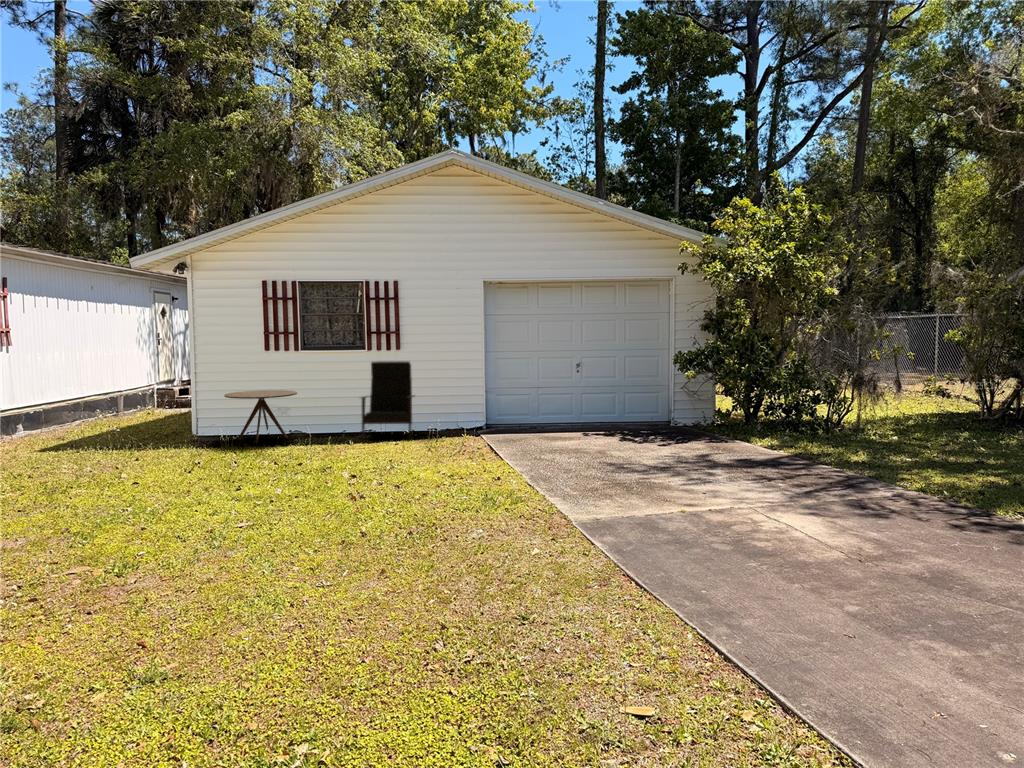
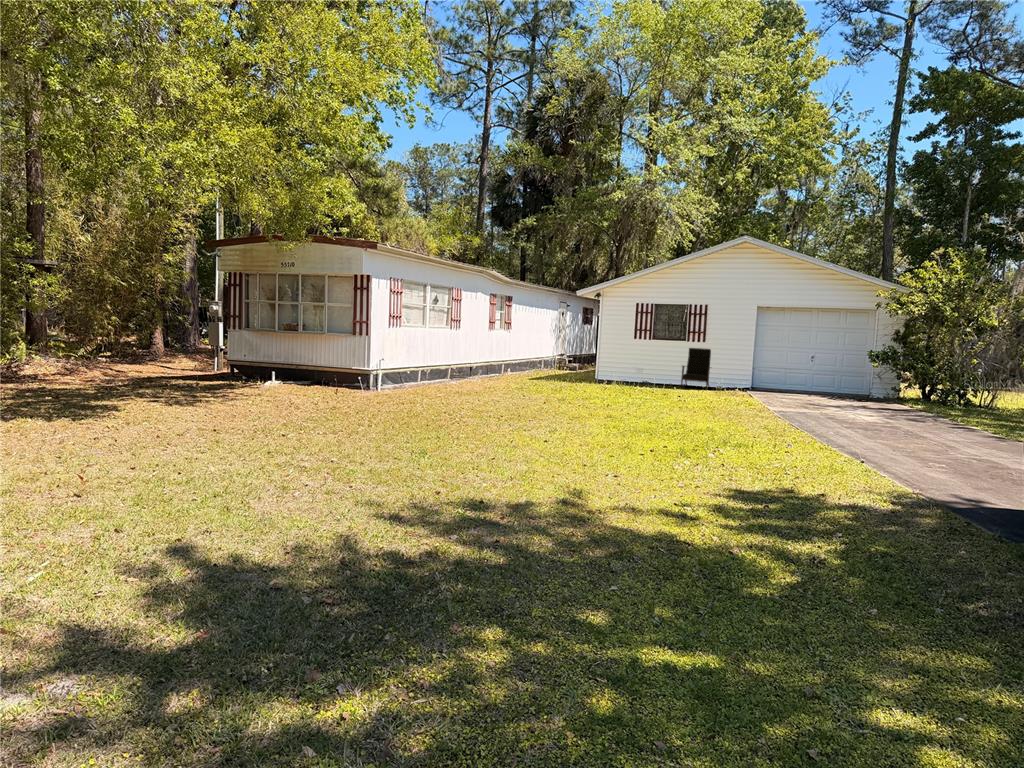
round table: present [224,390,297,443] -> none [615,359,649,384]

